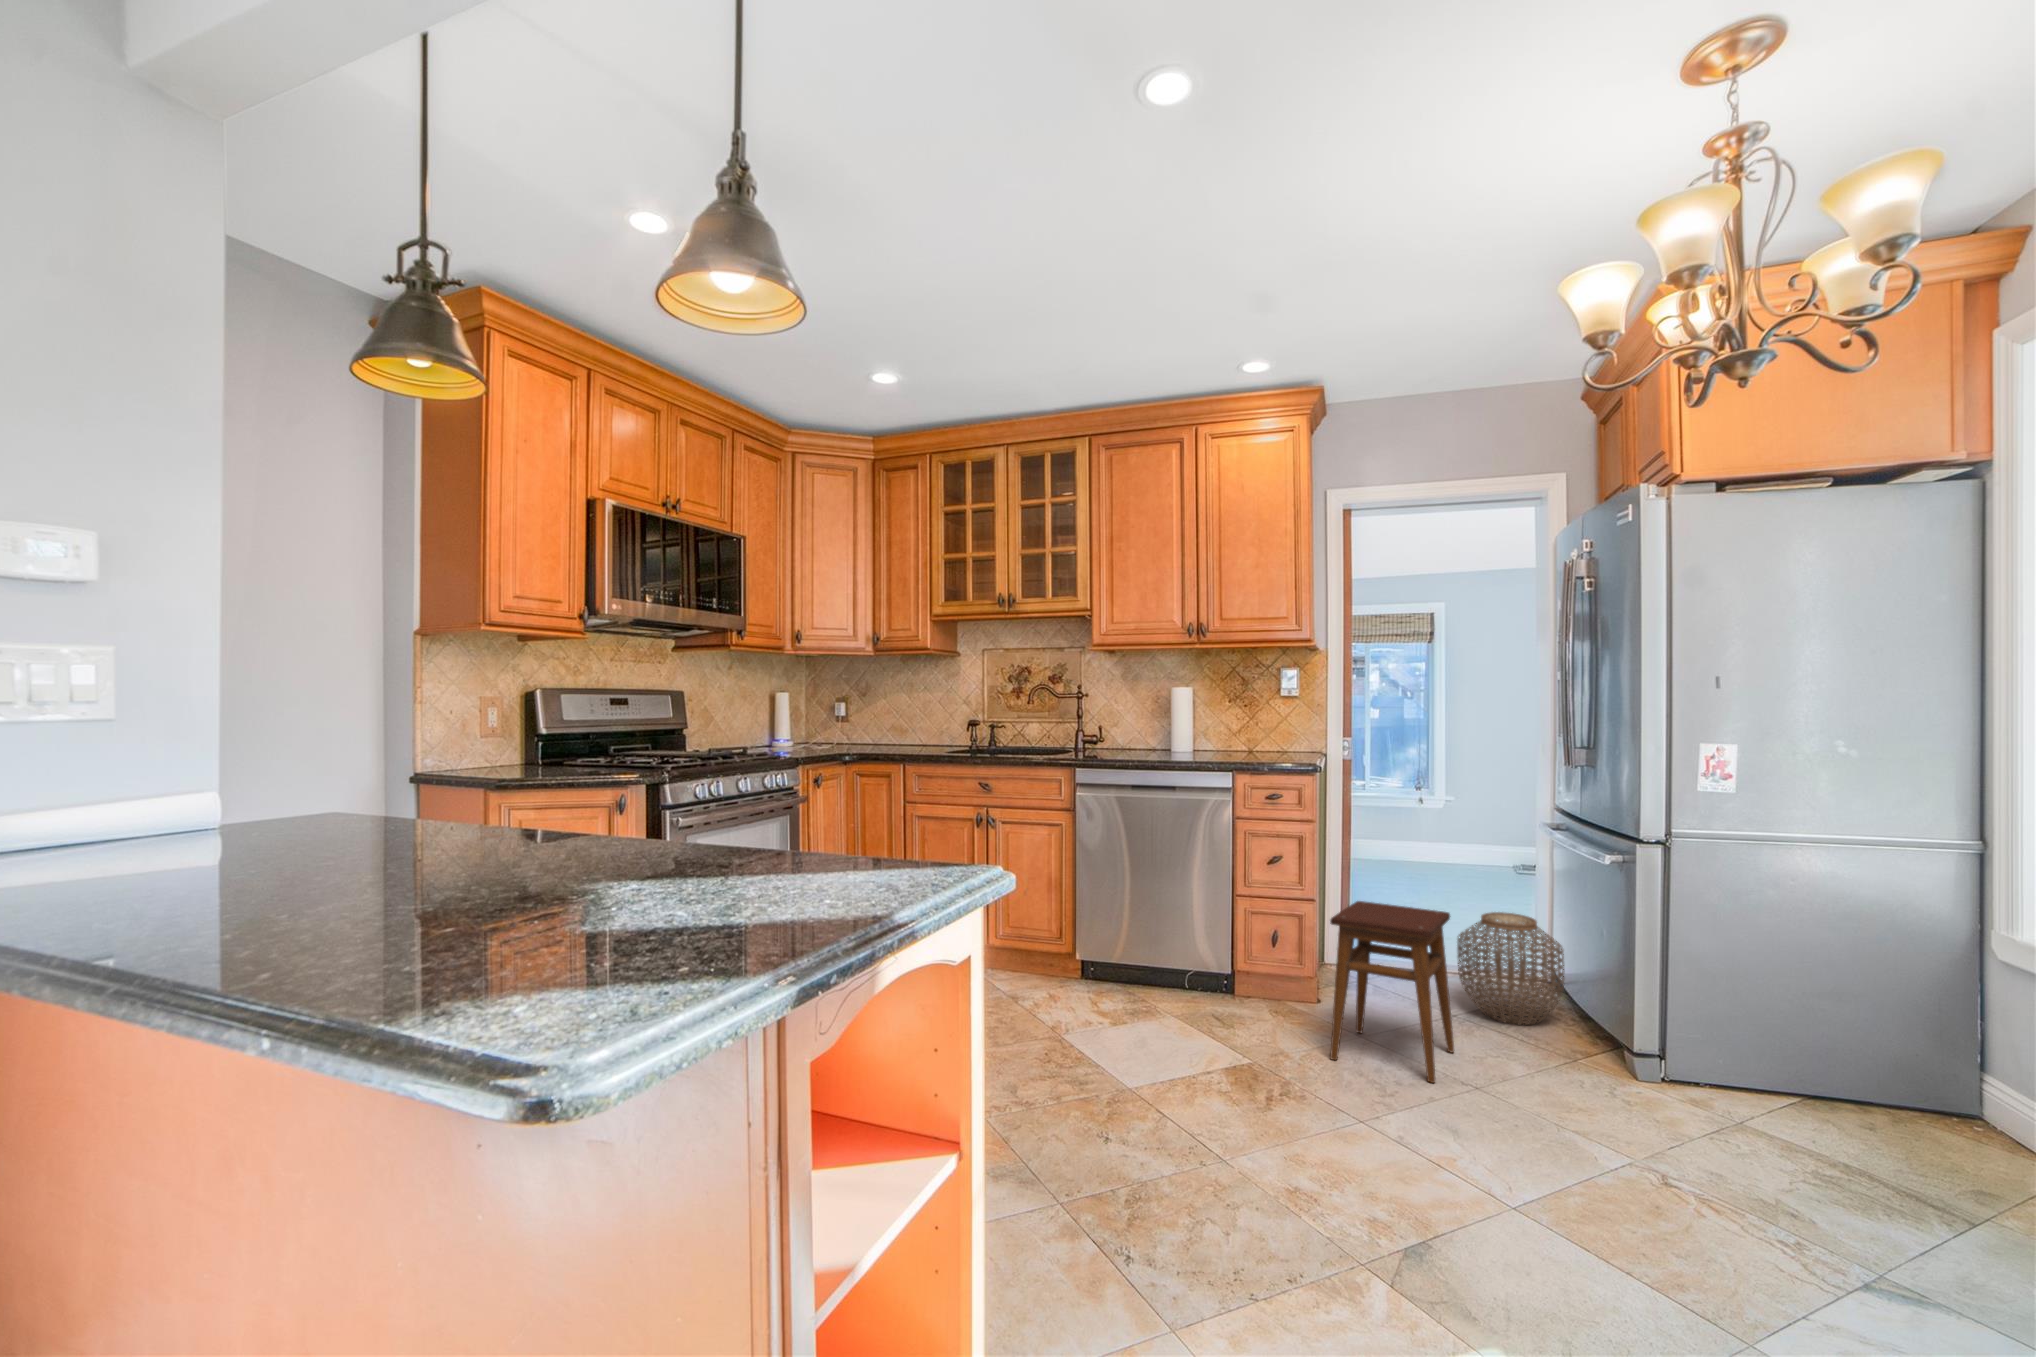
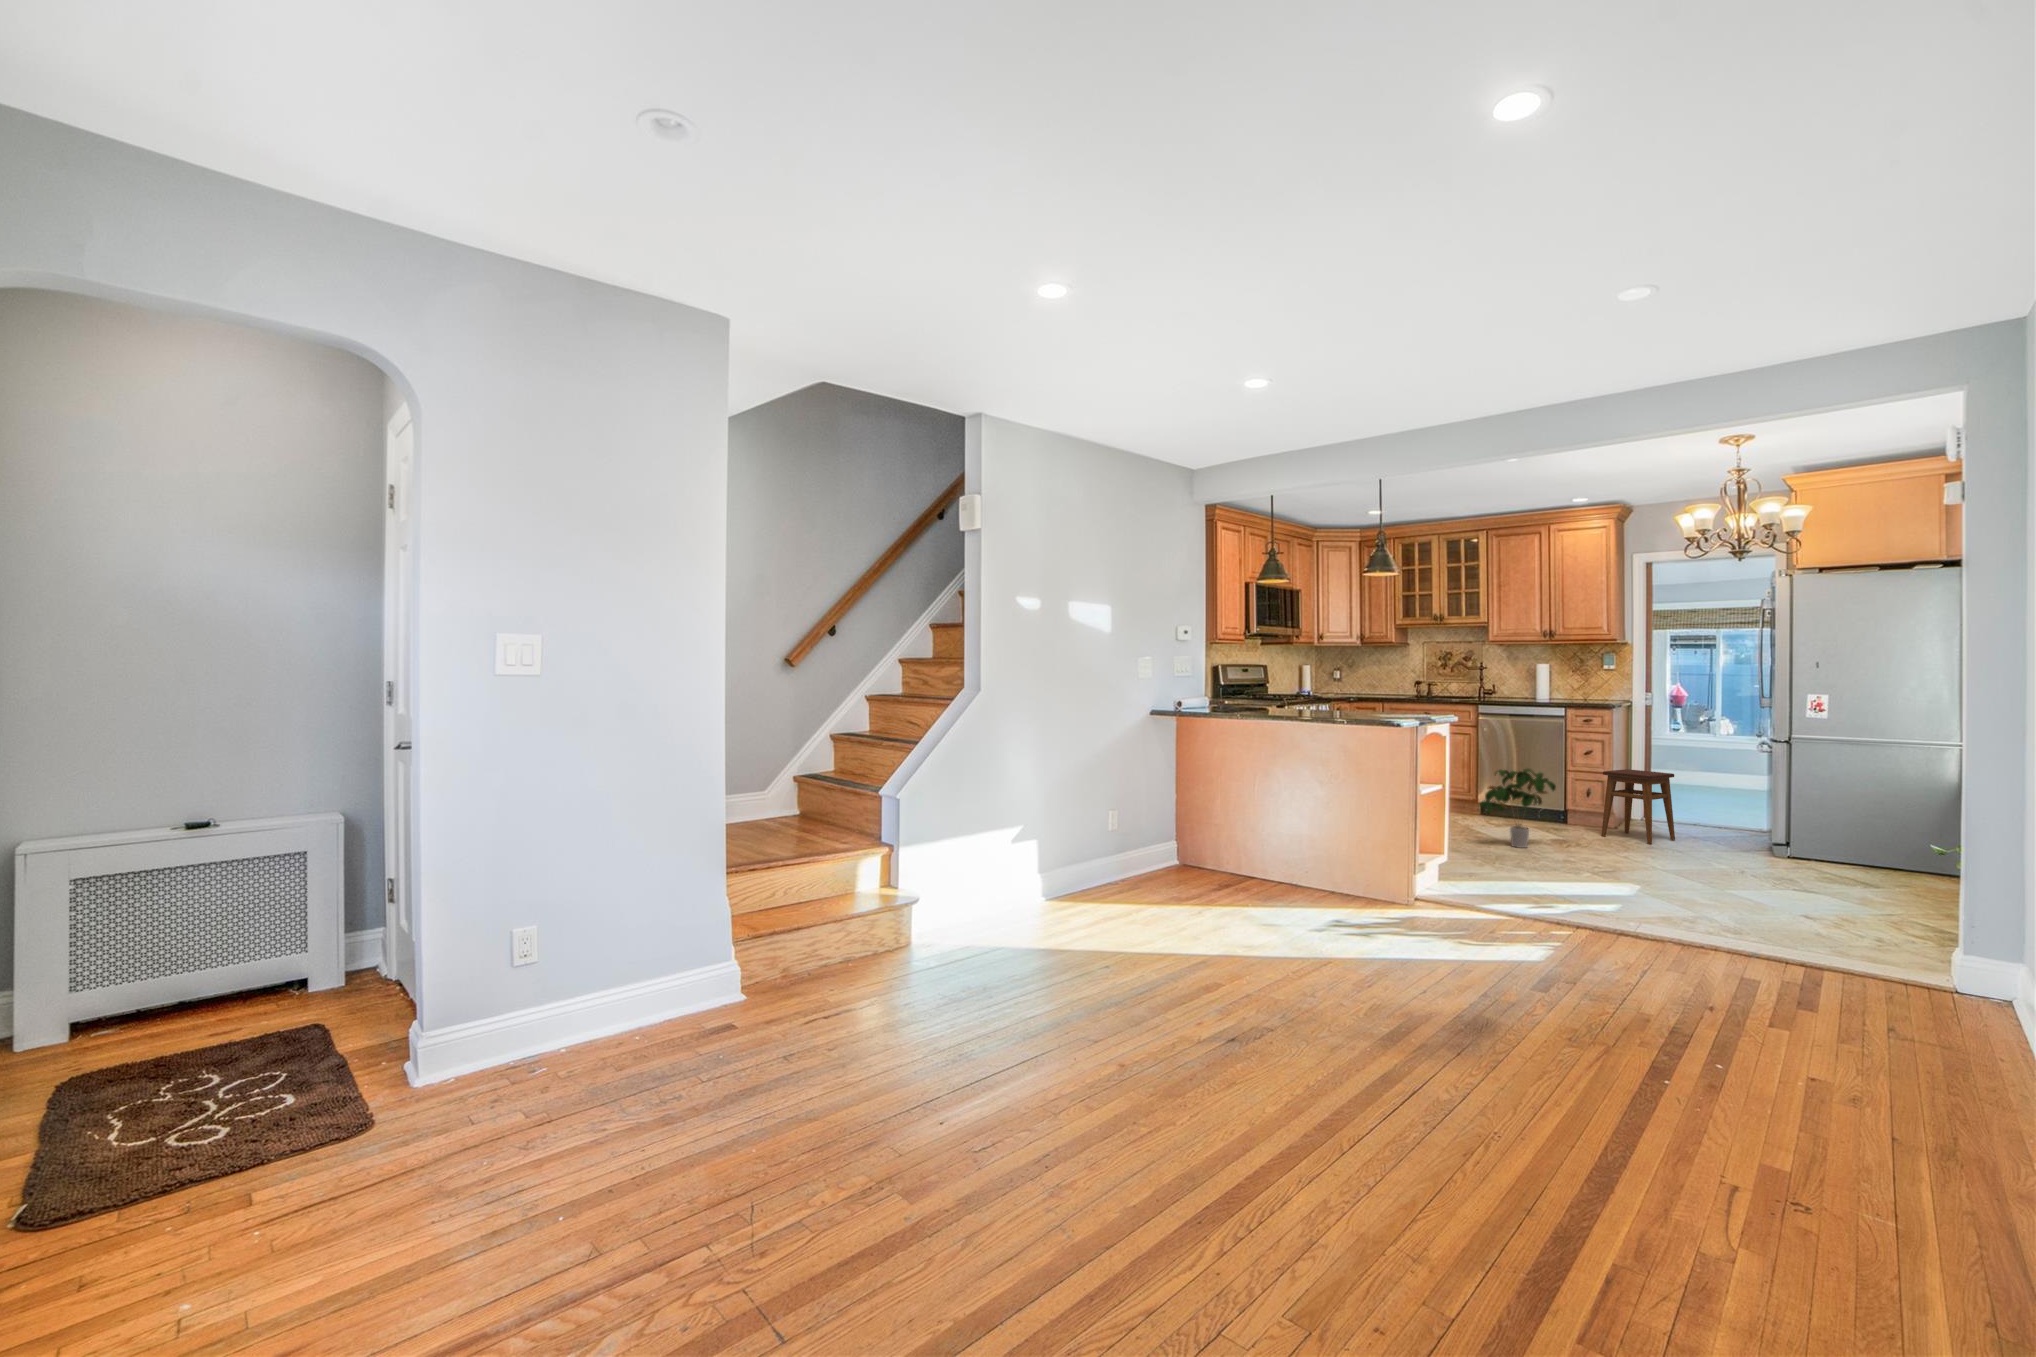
woven basket: present [1457,912,1564,1025] -> none [1698,785,1762,840]
potted plant: none [1116,959,1283,1187] -> present [1480,769,1556,848]

